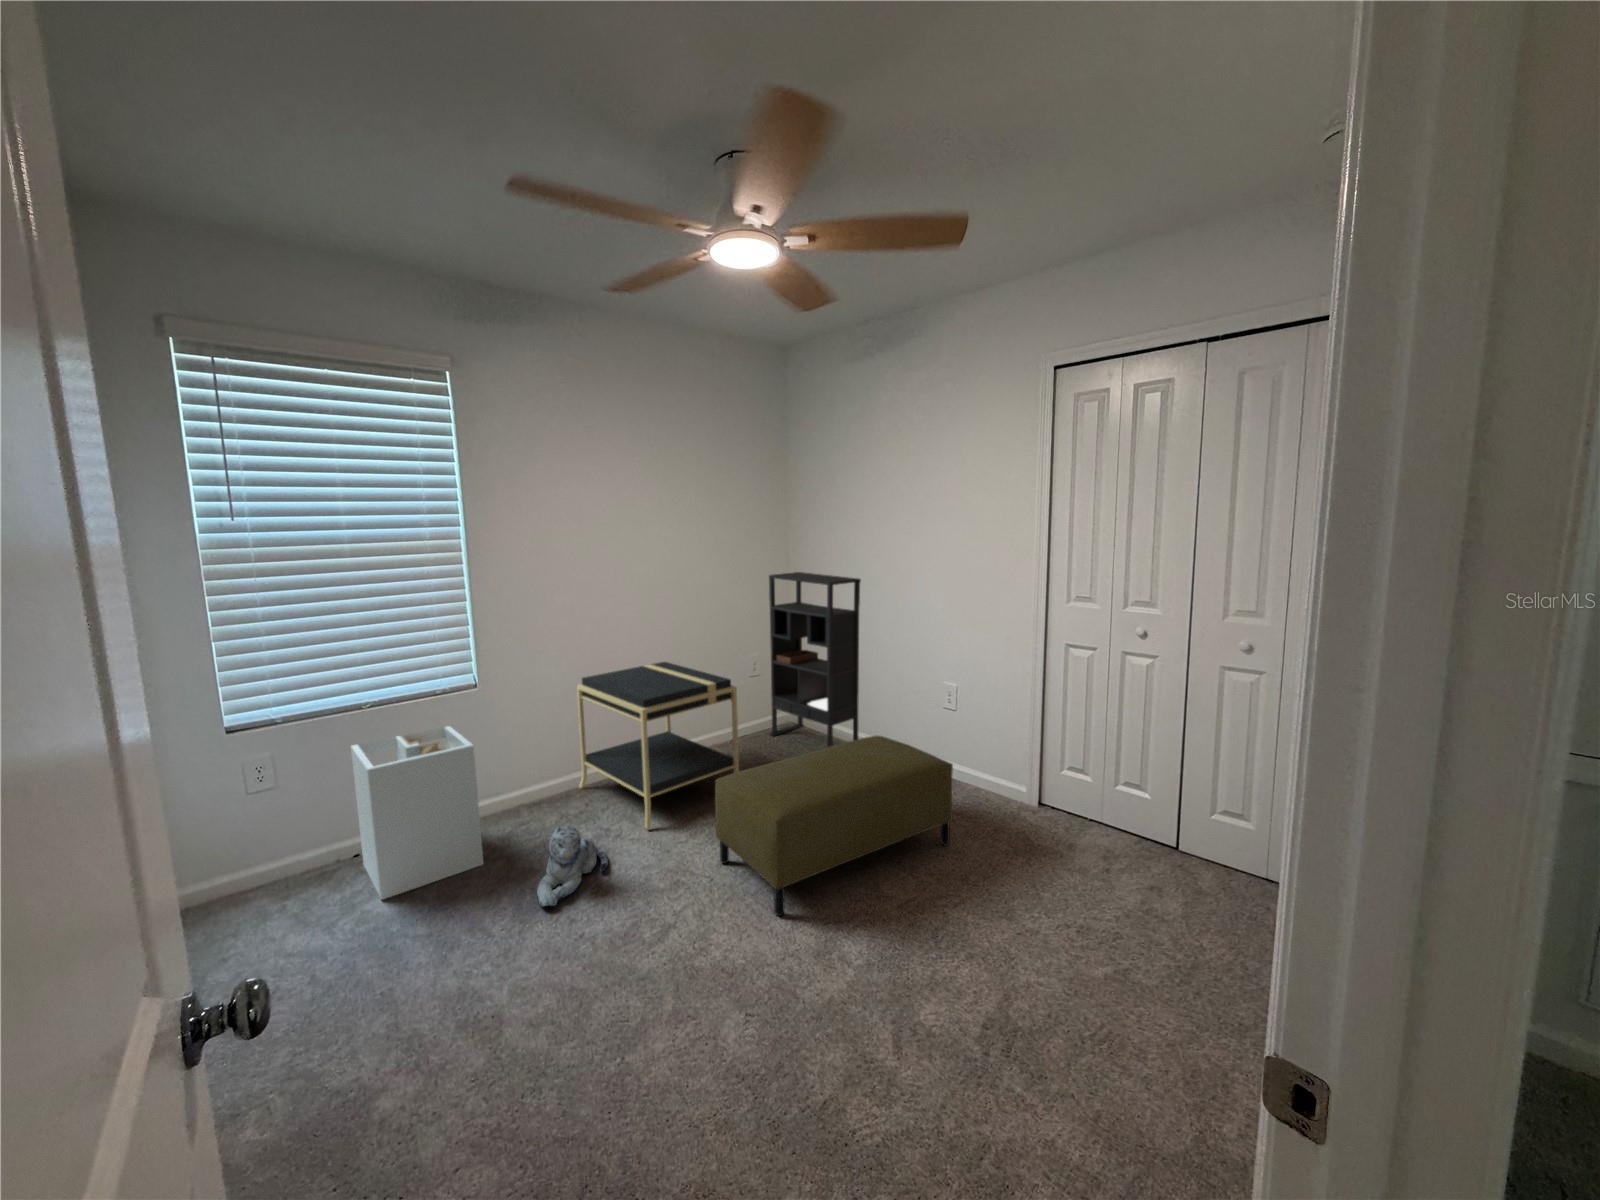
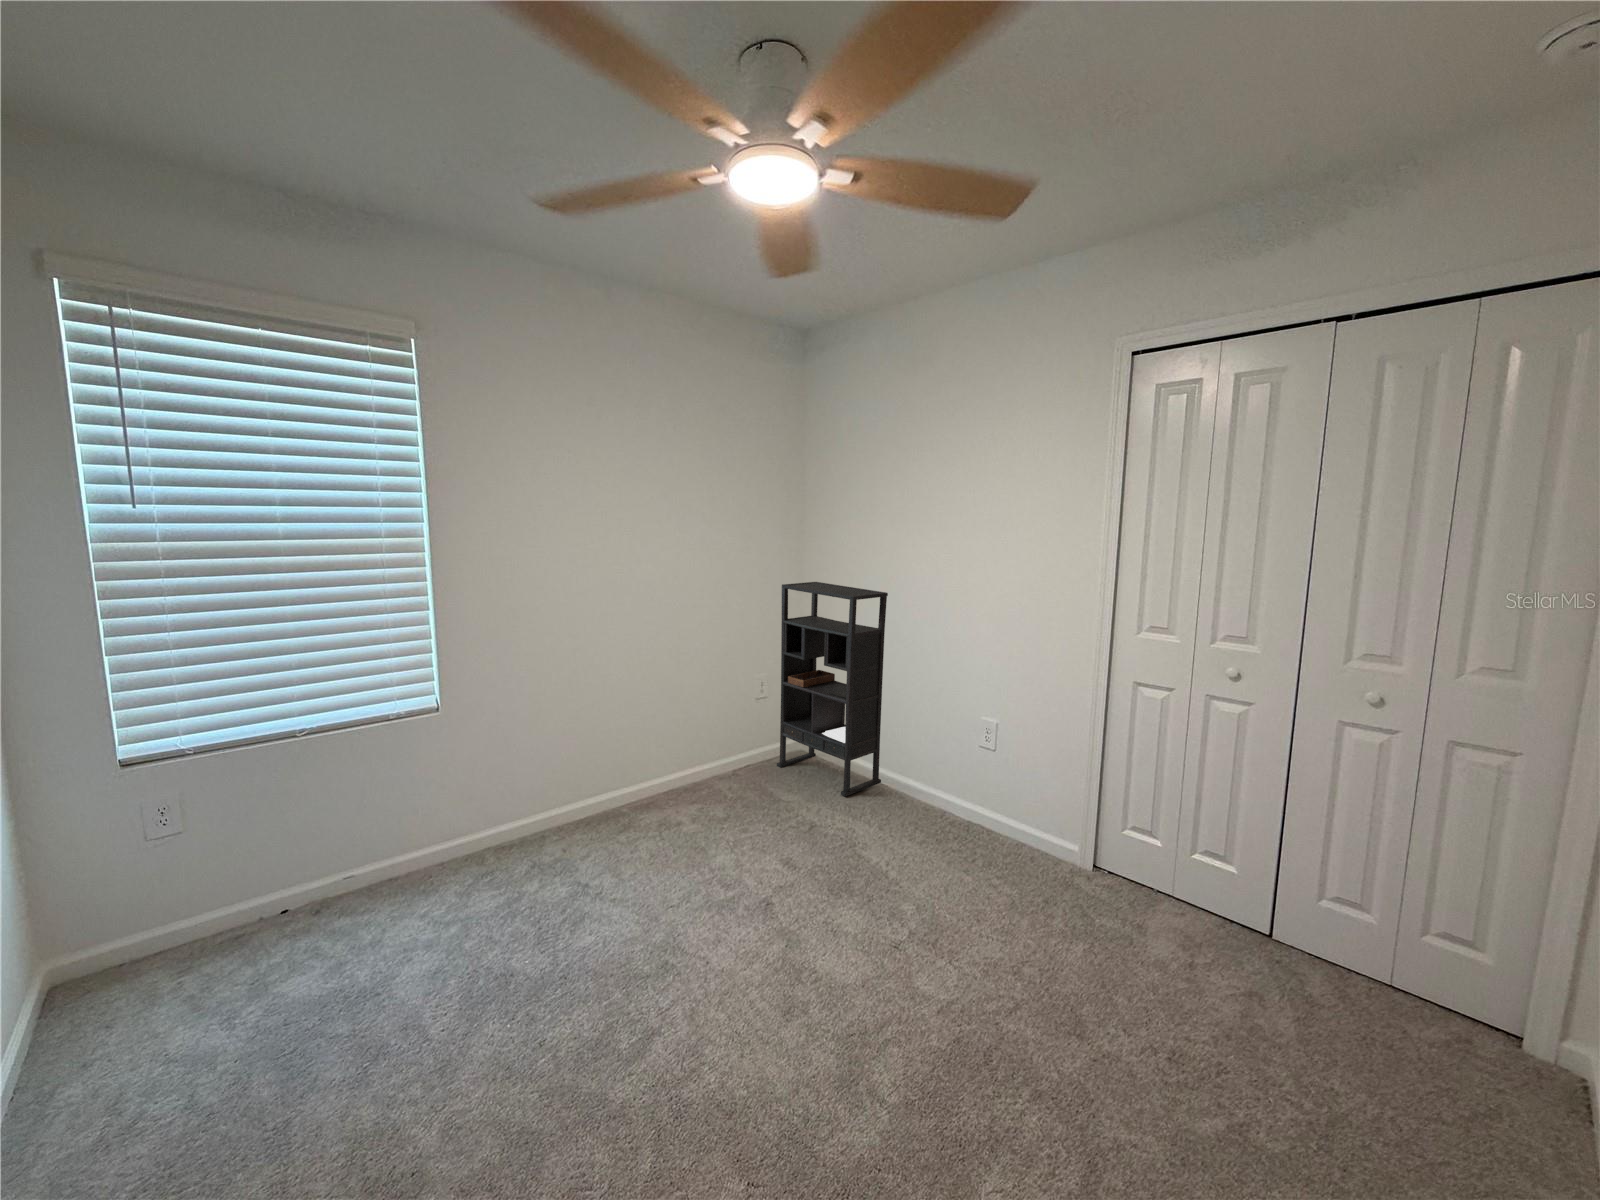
nightstand: present [577,662,739,829] -> none [556,682,748,888]
laundry hamper: present [351,726,483,900] -> none [277,759,434,979]
ottoman: present [715,736,953,916] -> none [715,782,1002,1020]
plush toy: present [537,827,608,907] -> none [493,893,584,997]

